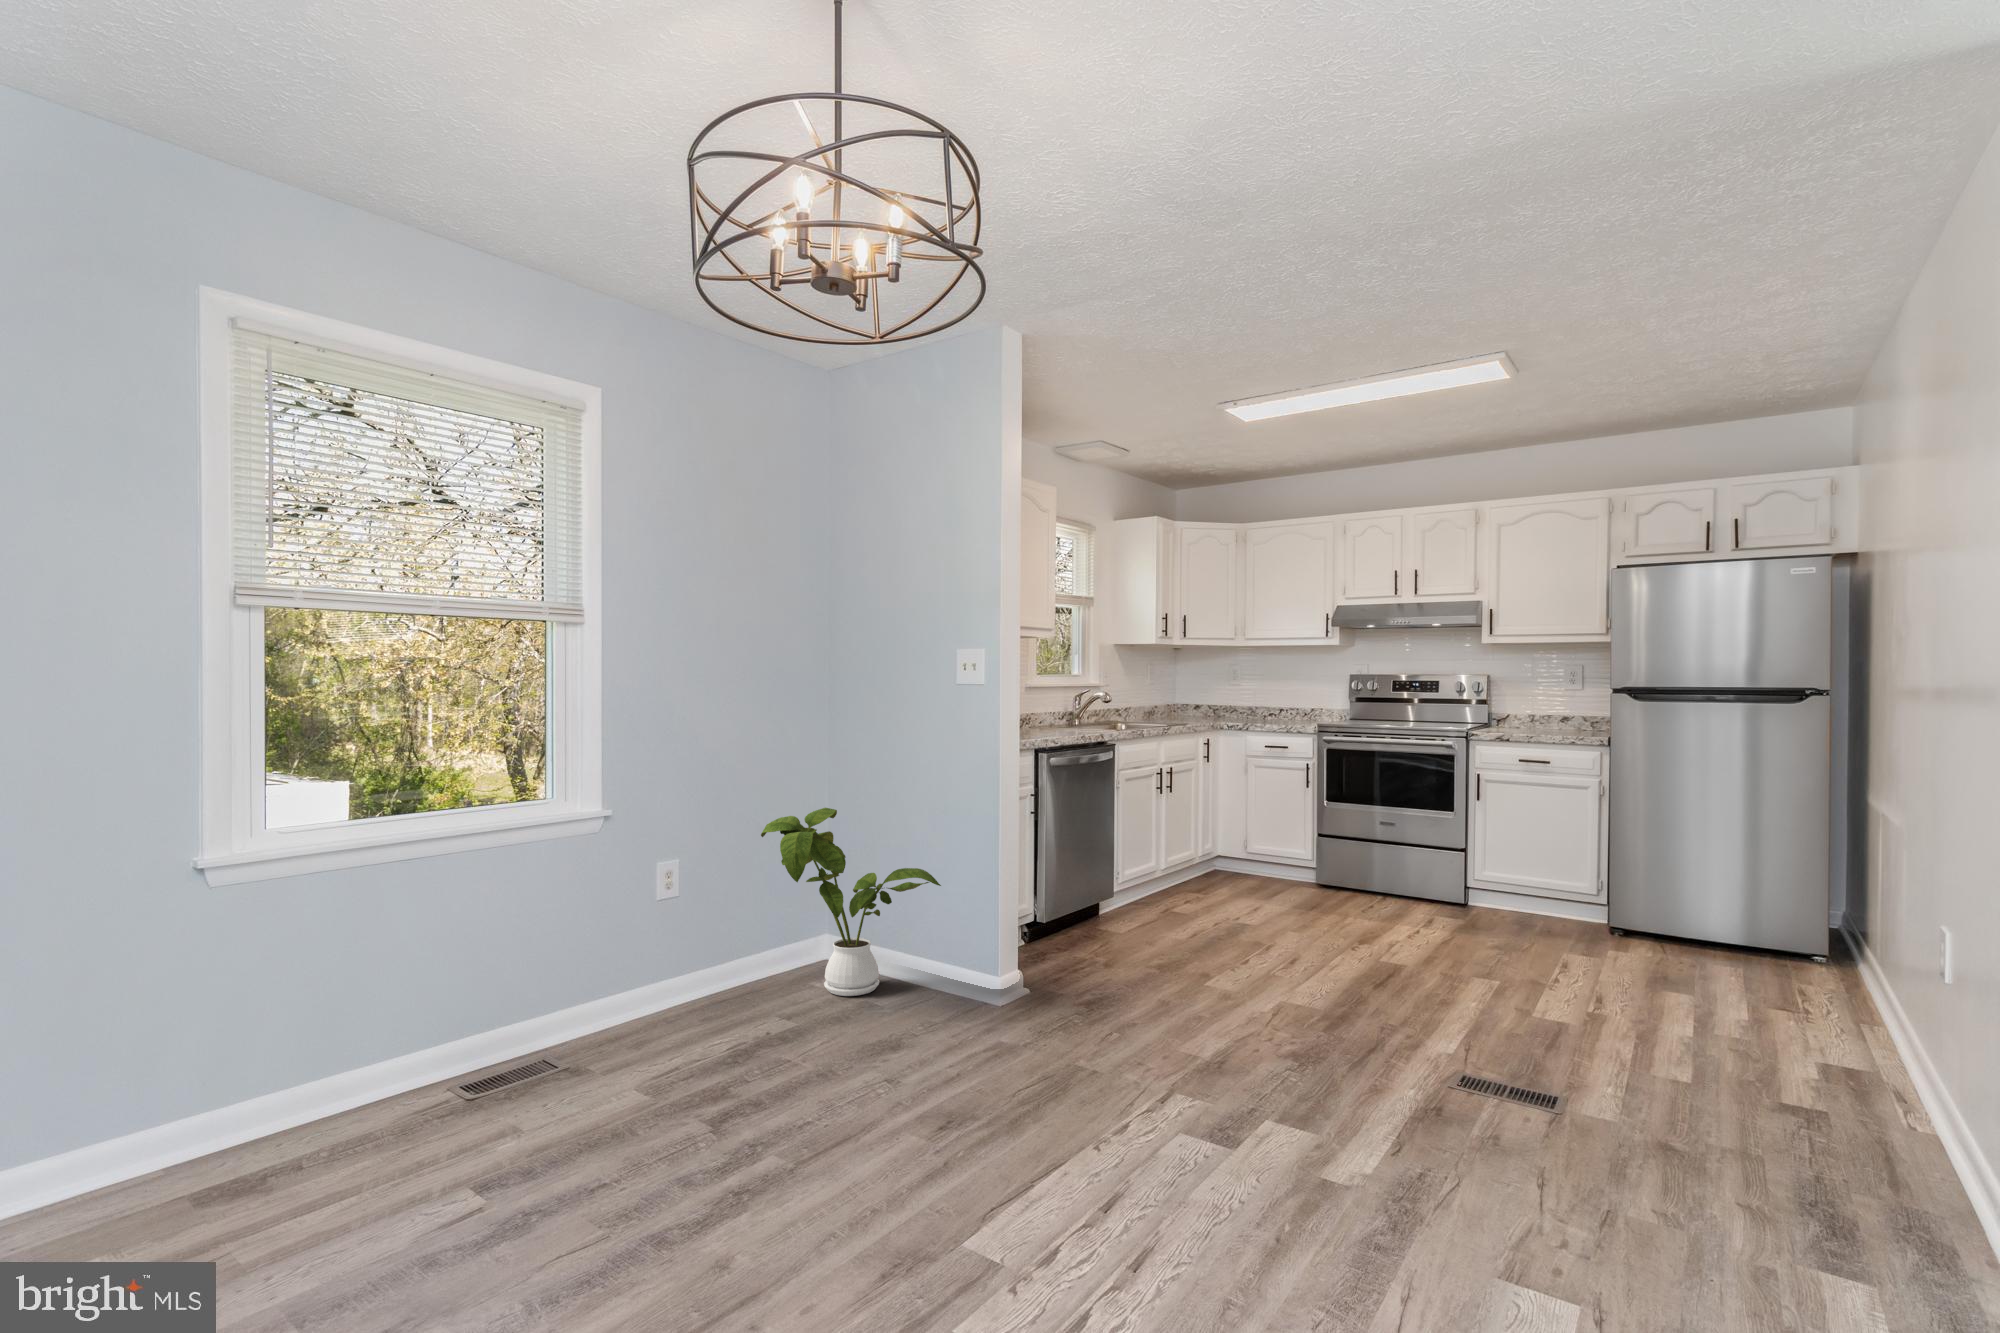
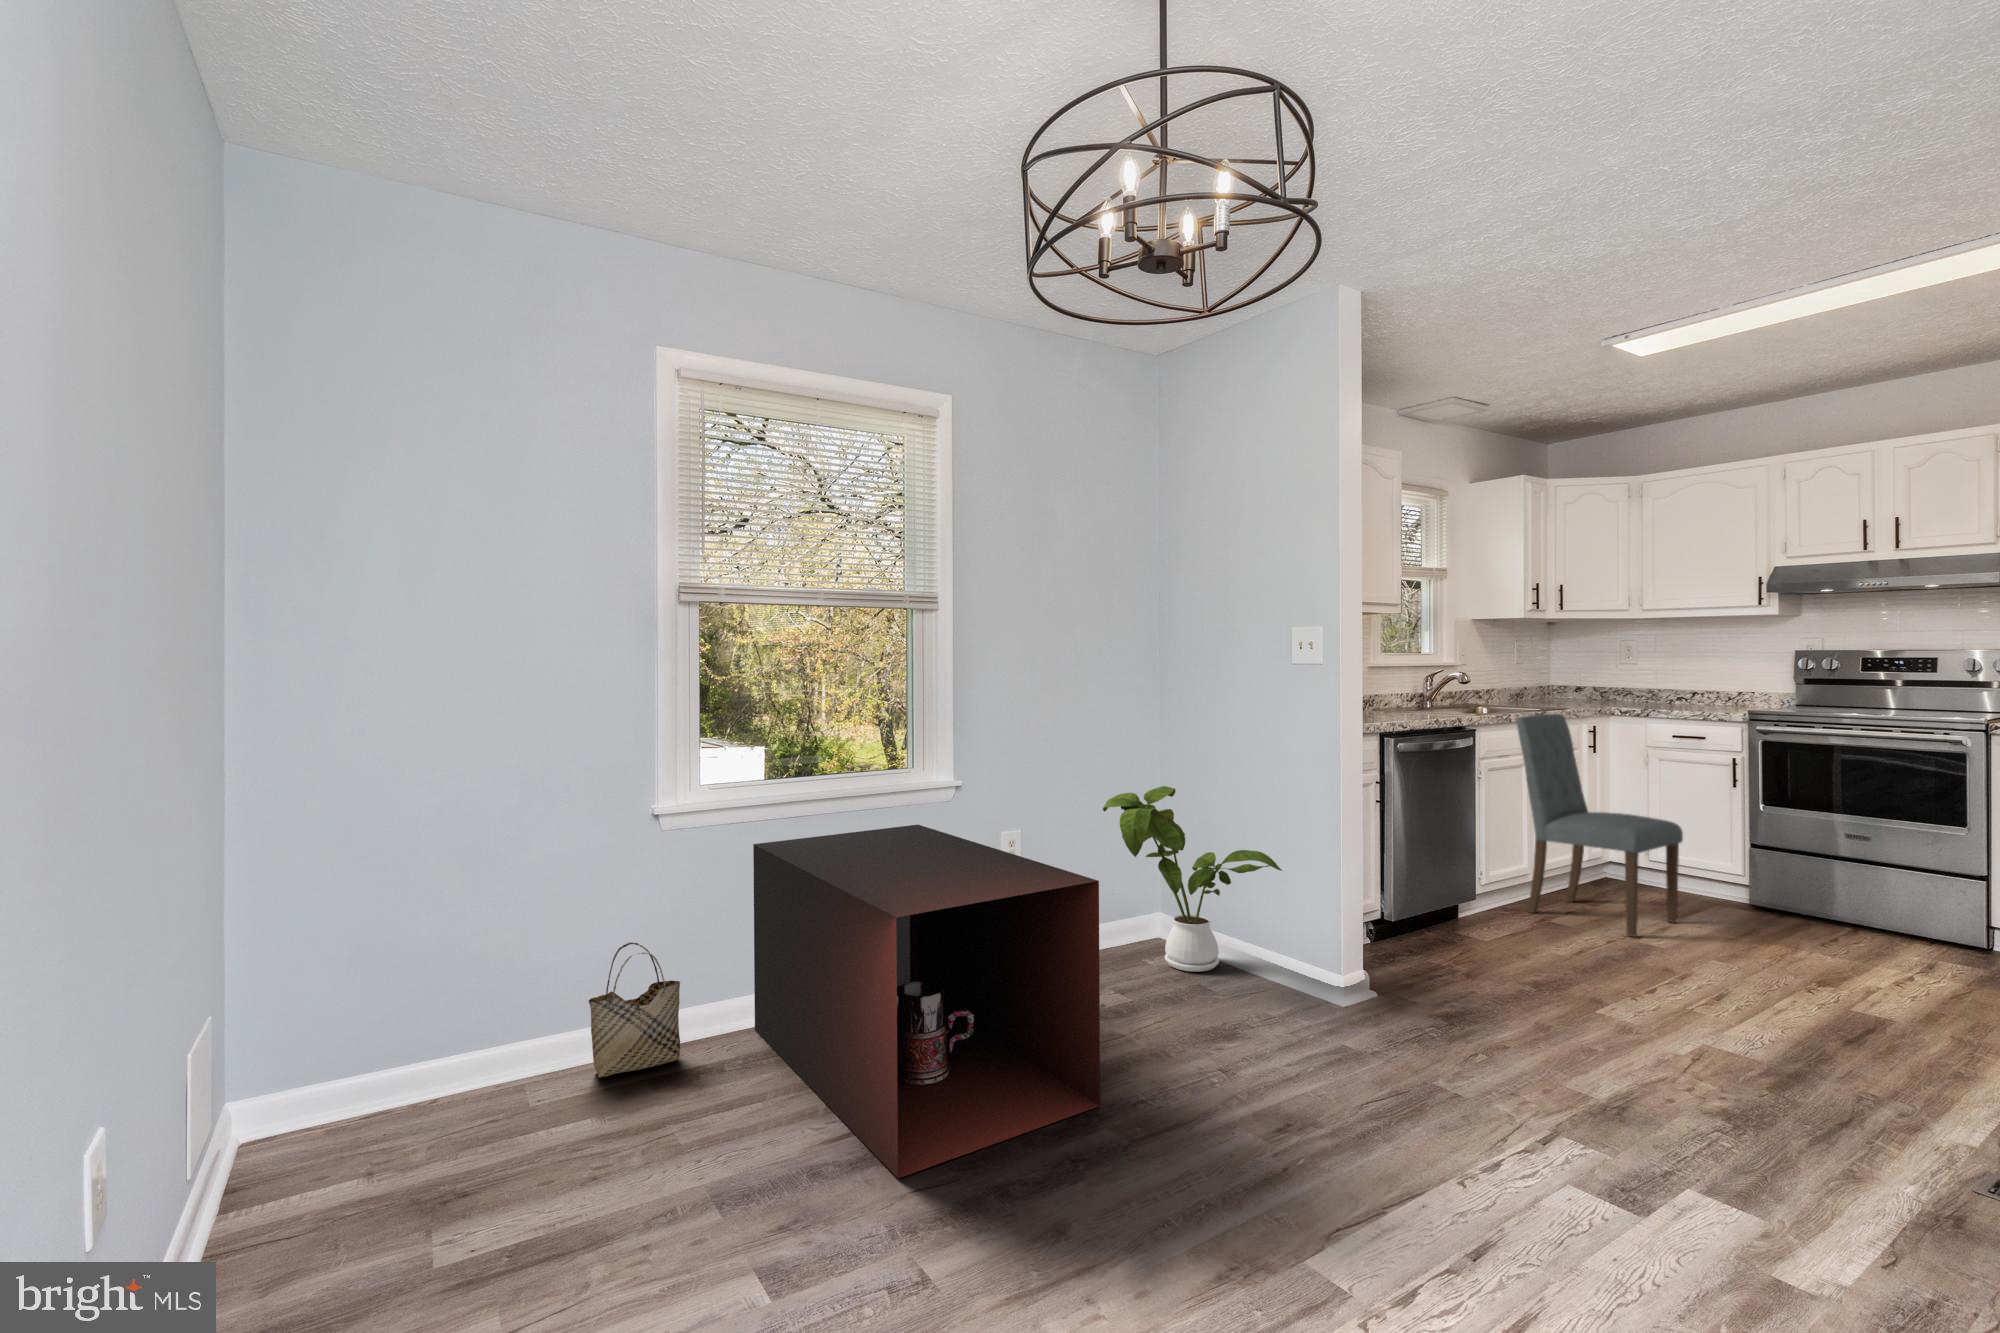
dining chair: none [1144,728,1271,924] -> present [1516,714,1683,937]
storage cabinet: none [338,863,767,1247] -> present [753,825,1100,1178]
woven basket: none [99,1032,236,1208] -> present [588,943,680,1078]

